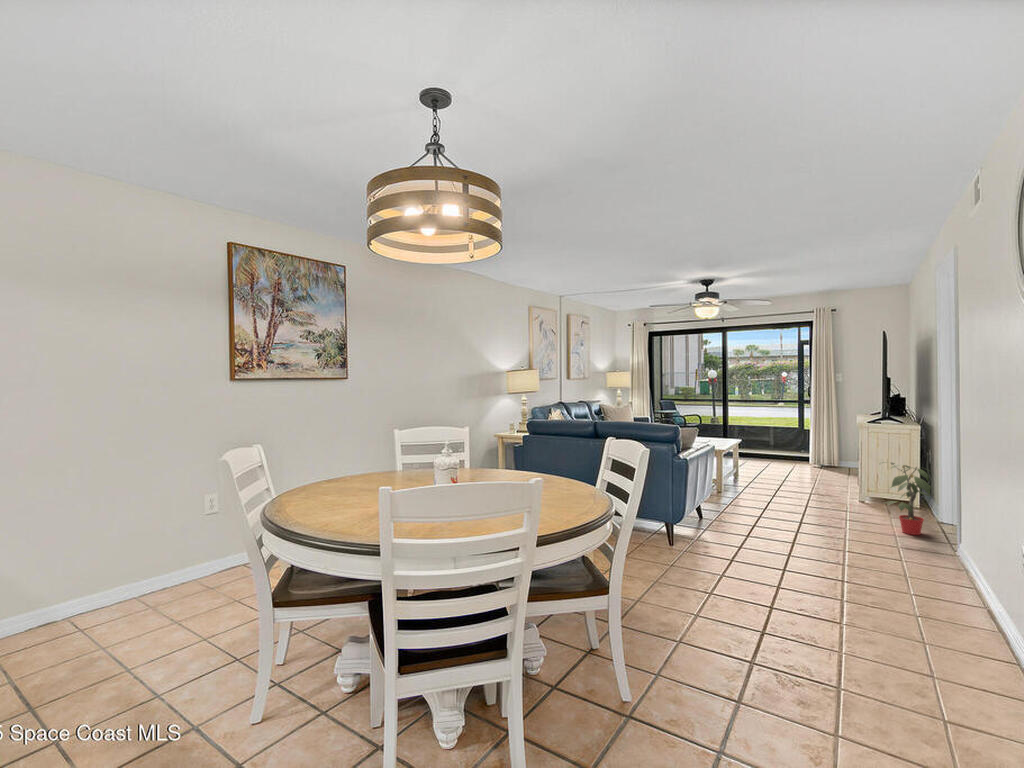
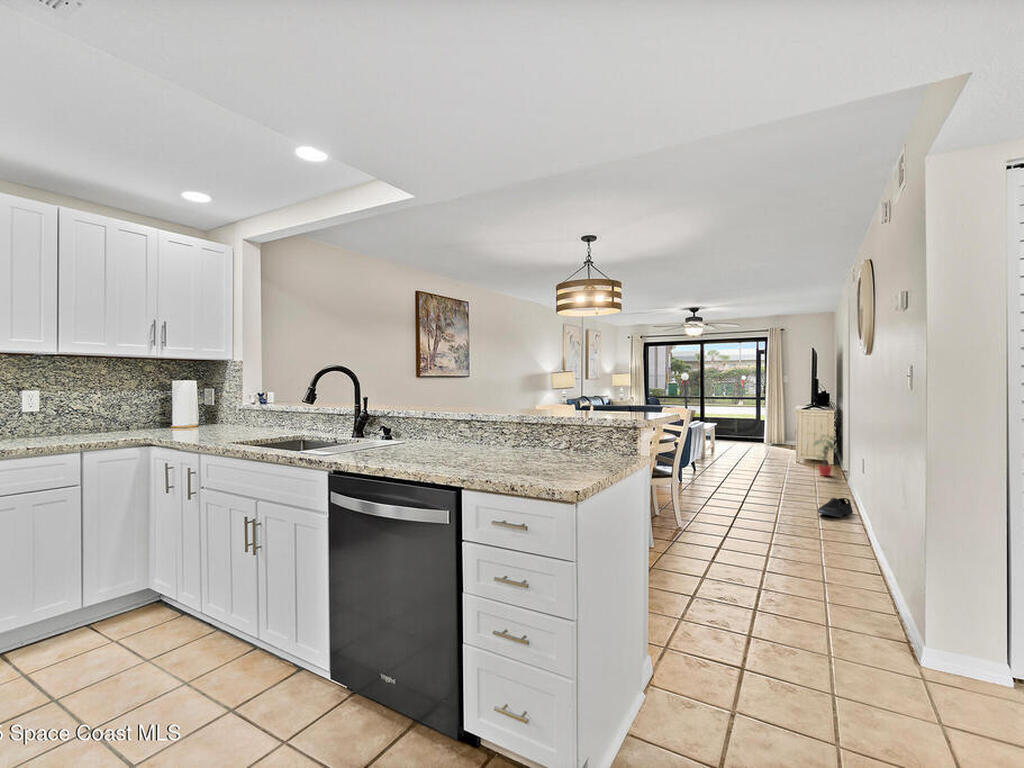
shoe: none [923,622,1000,673] -> present [818,498,853,517]

